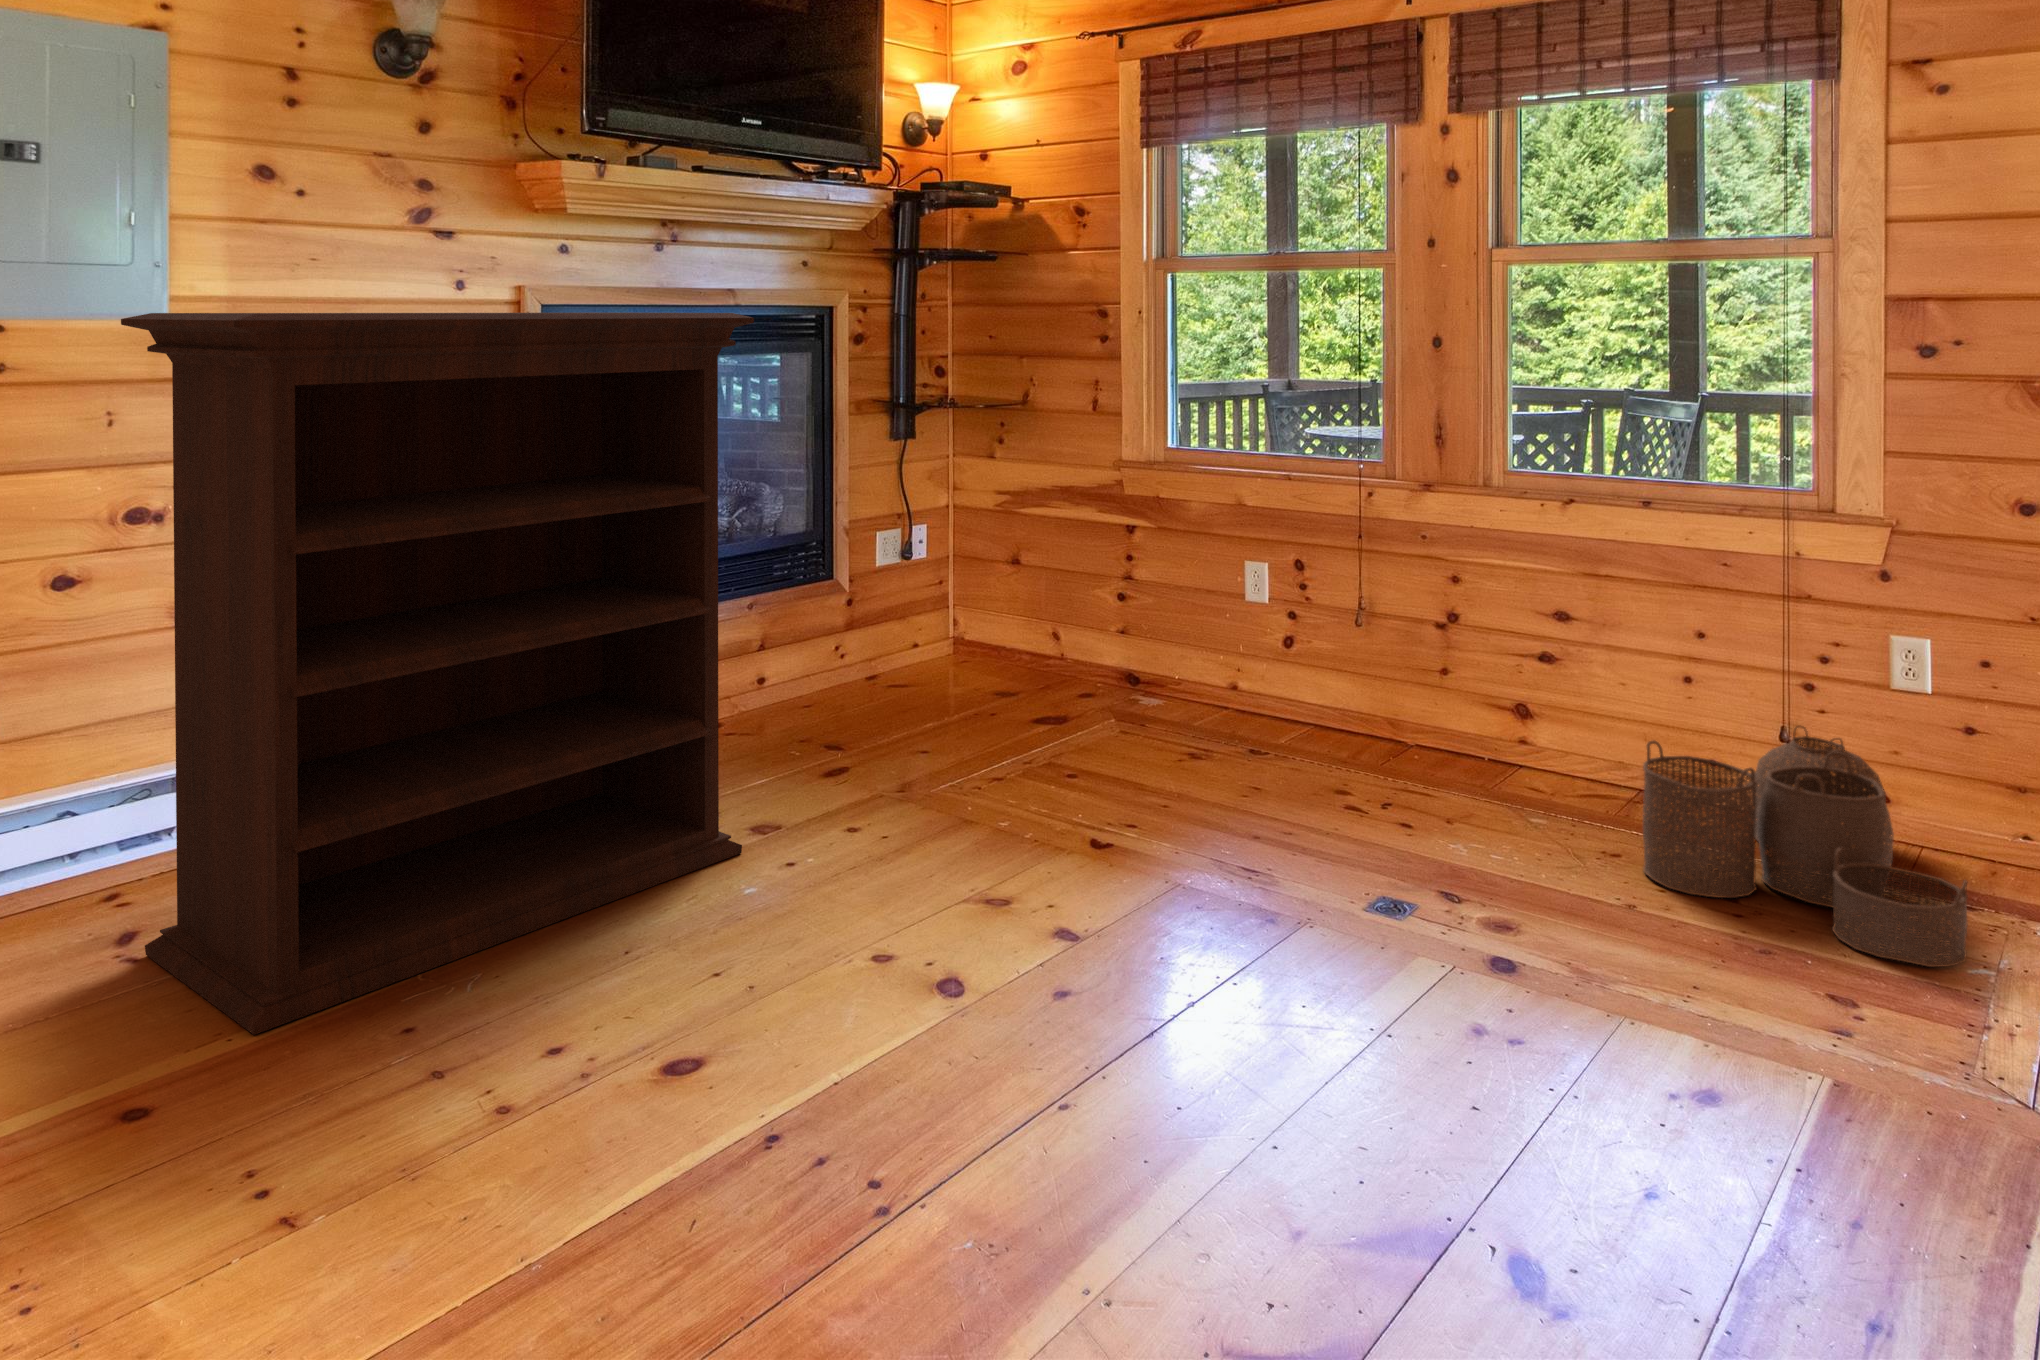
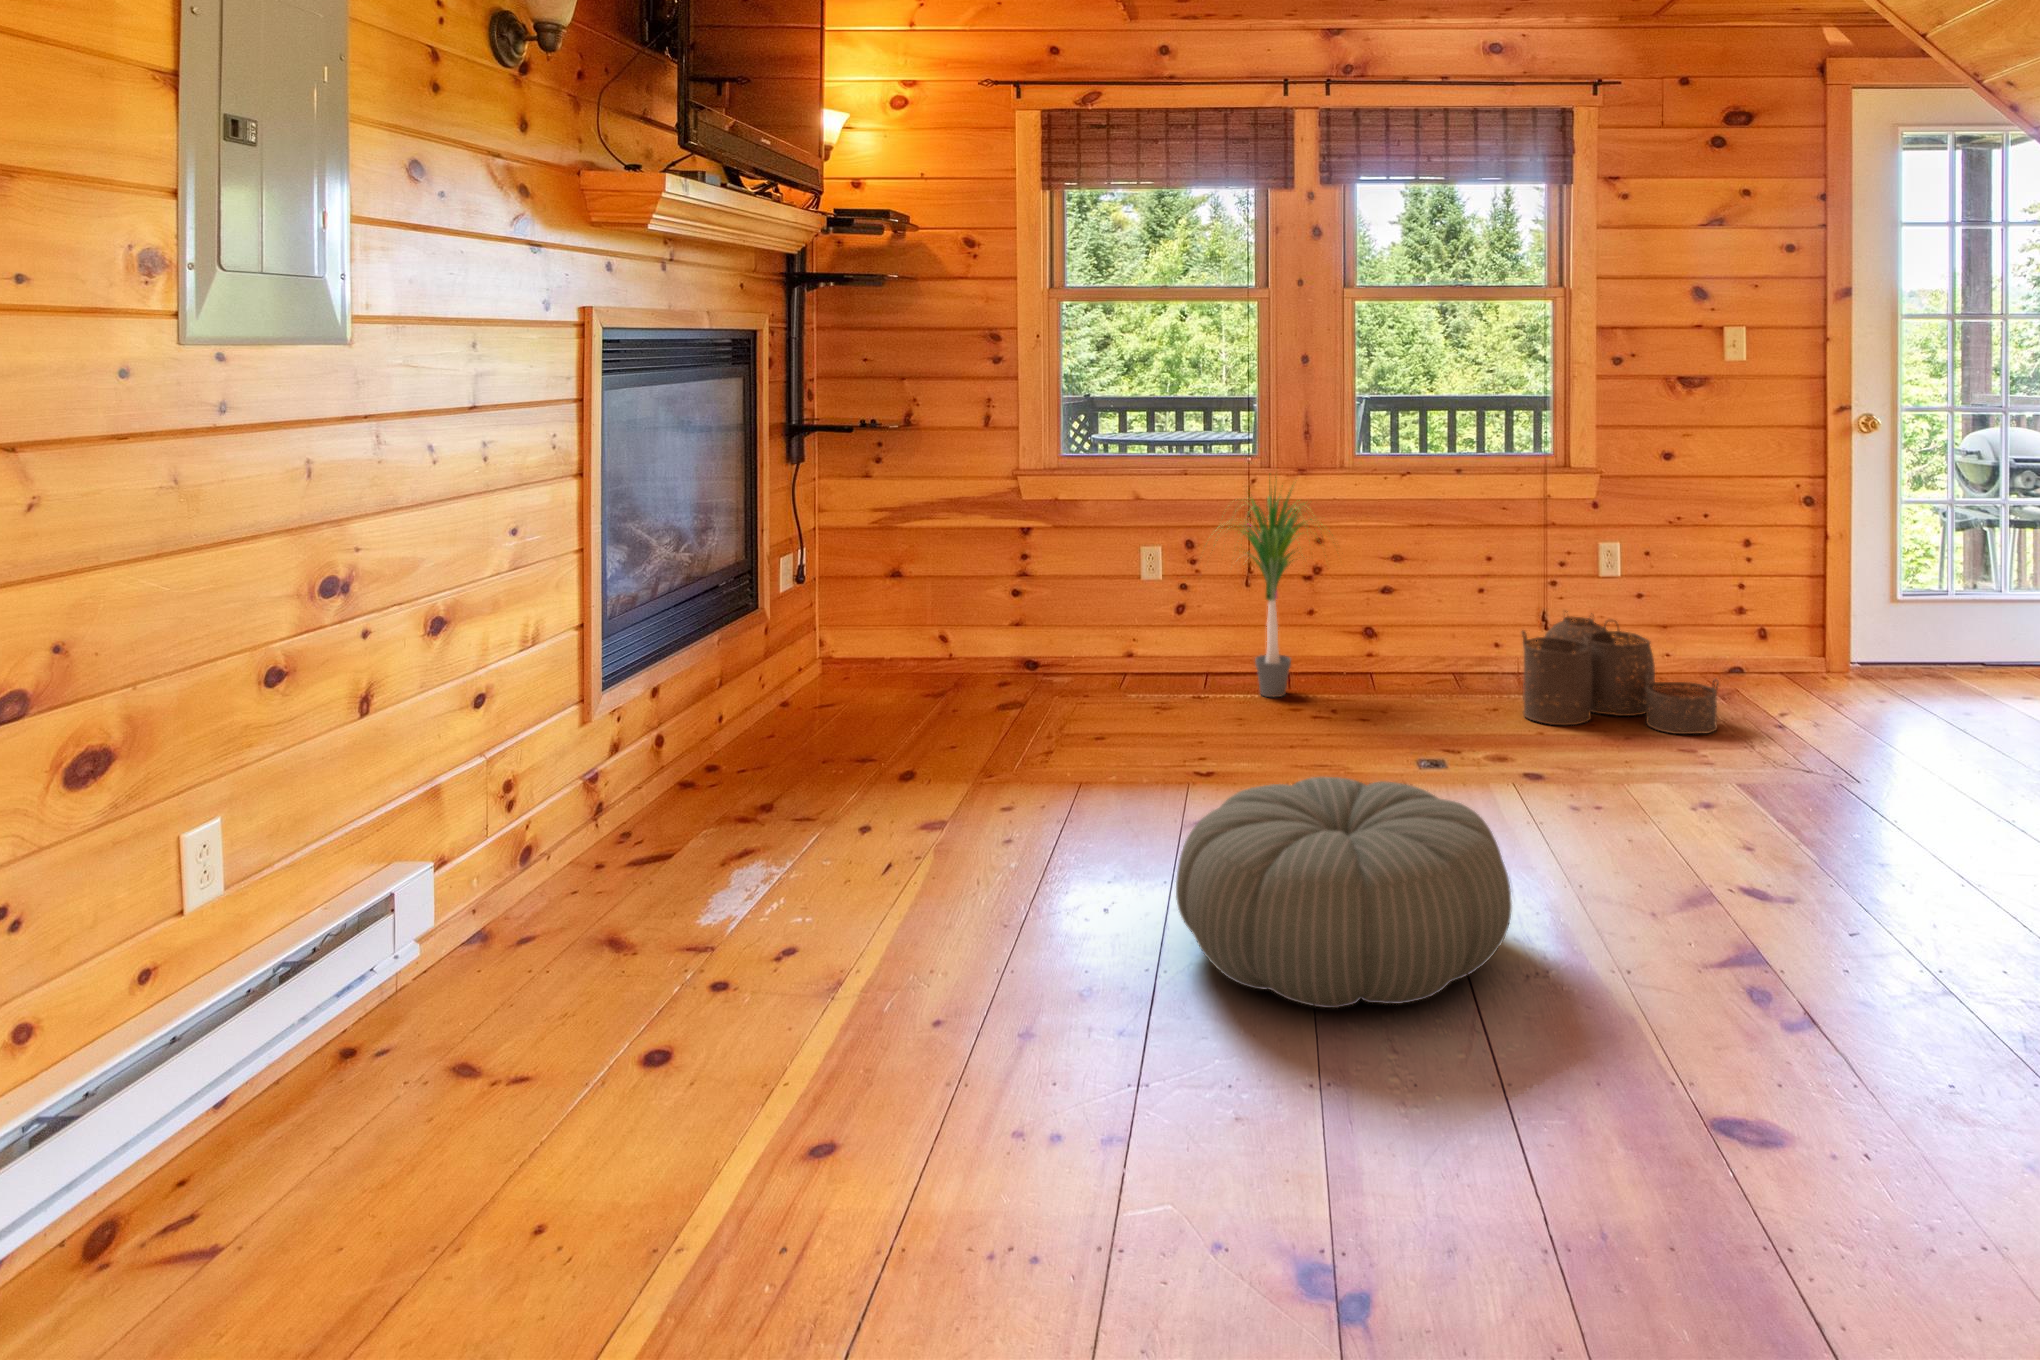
bookshelf: present [121,313,754,1035] -> none [493,339,961,1107]
potted plant: none [1256,473,1453,769] -> present [1205,477,1330,697]
pouf: none [668,851,1090,1171] -> present [1176,777,1512,1008]

